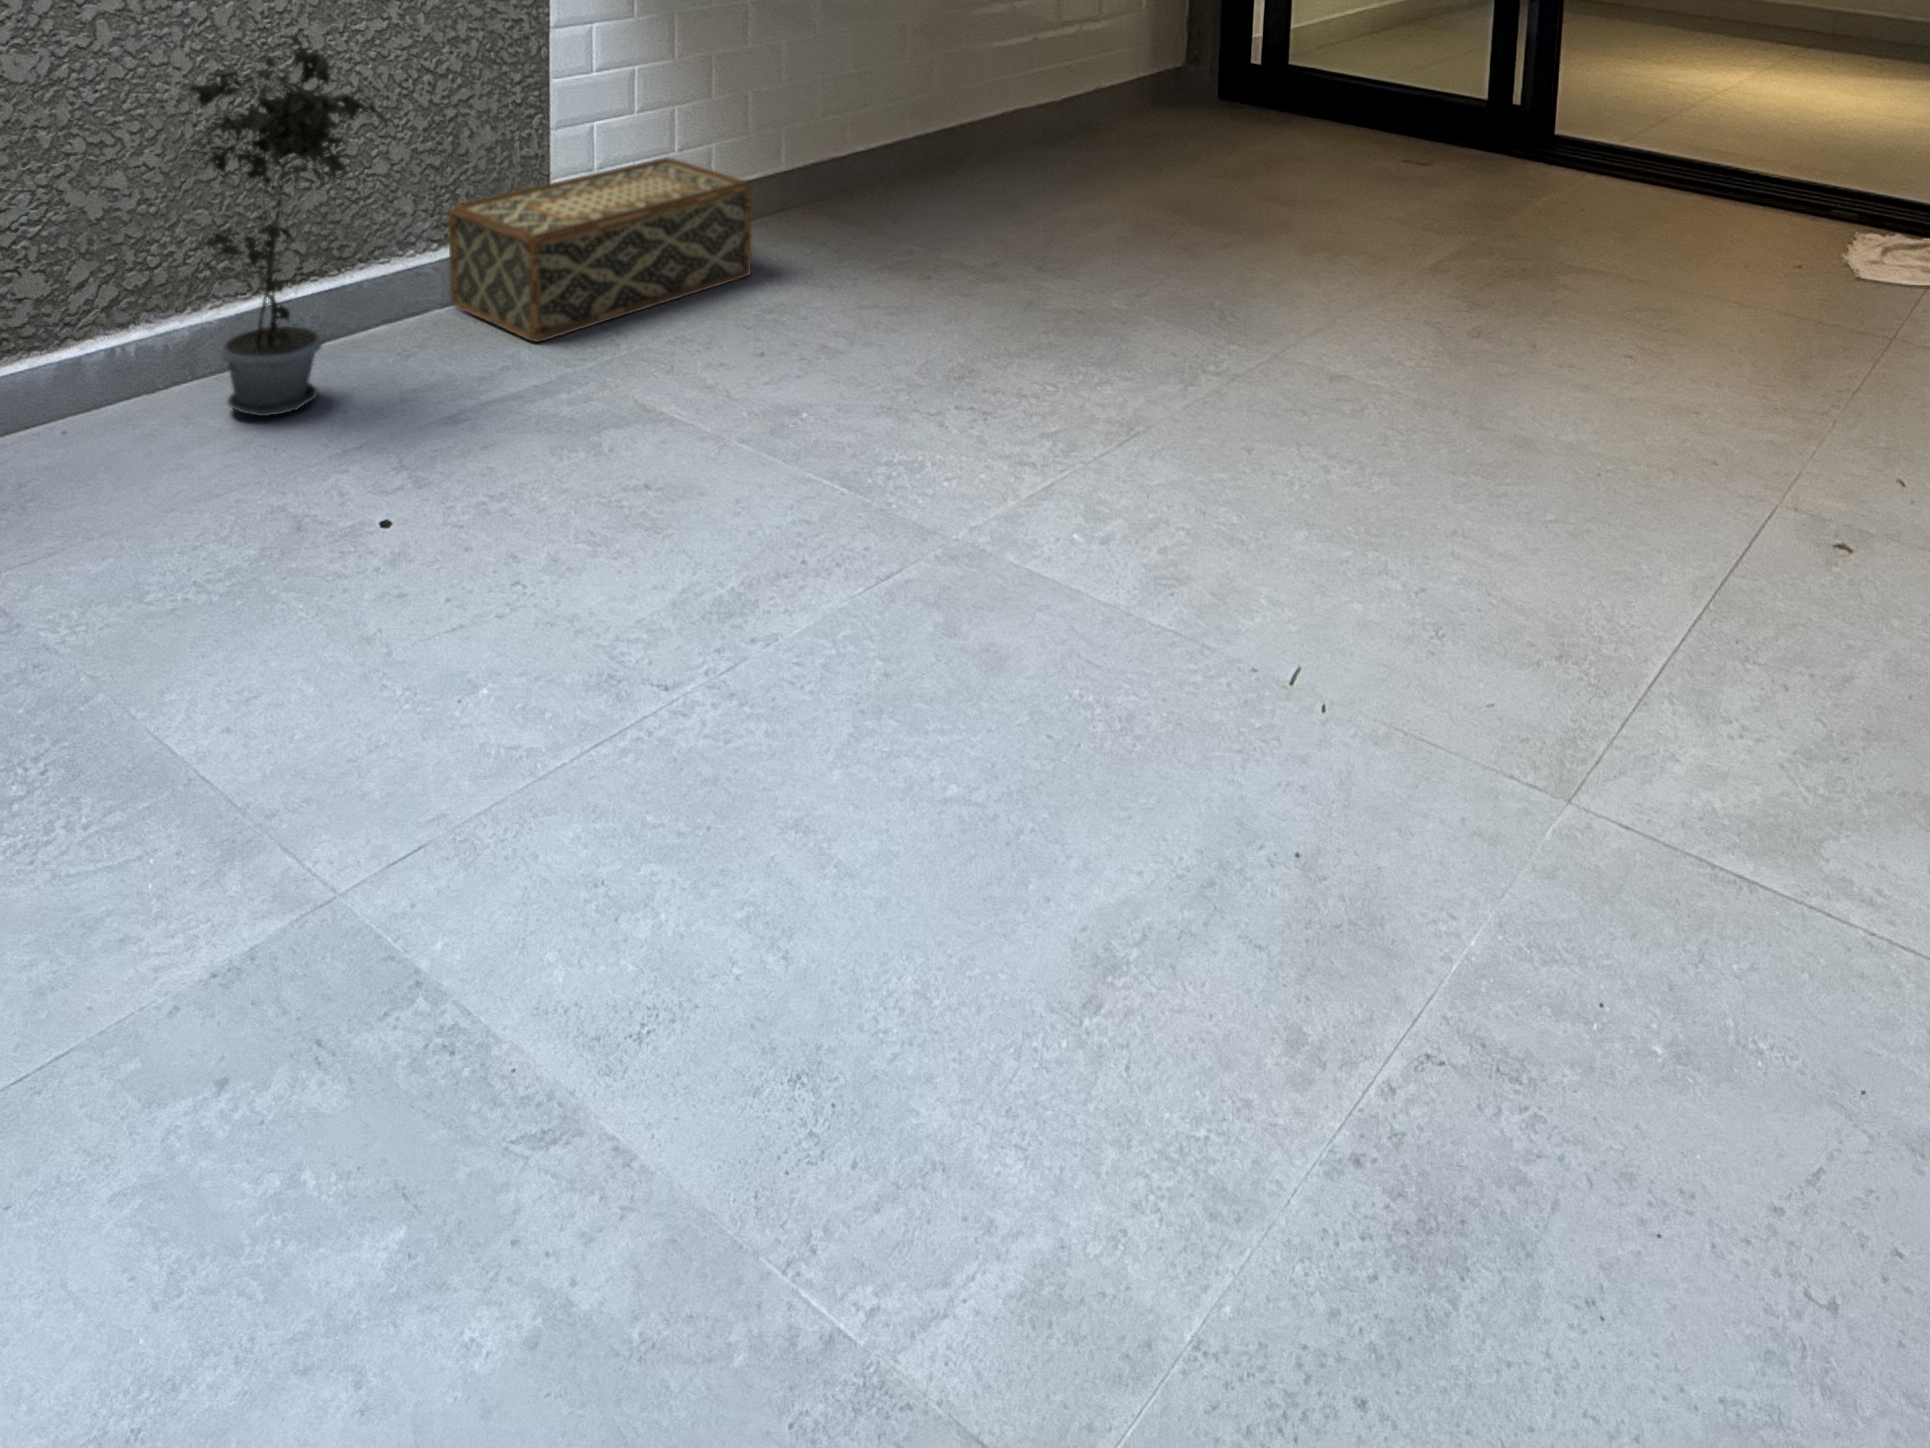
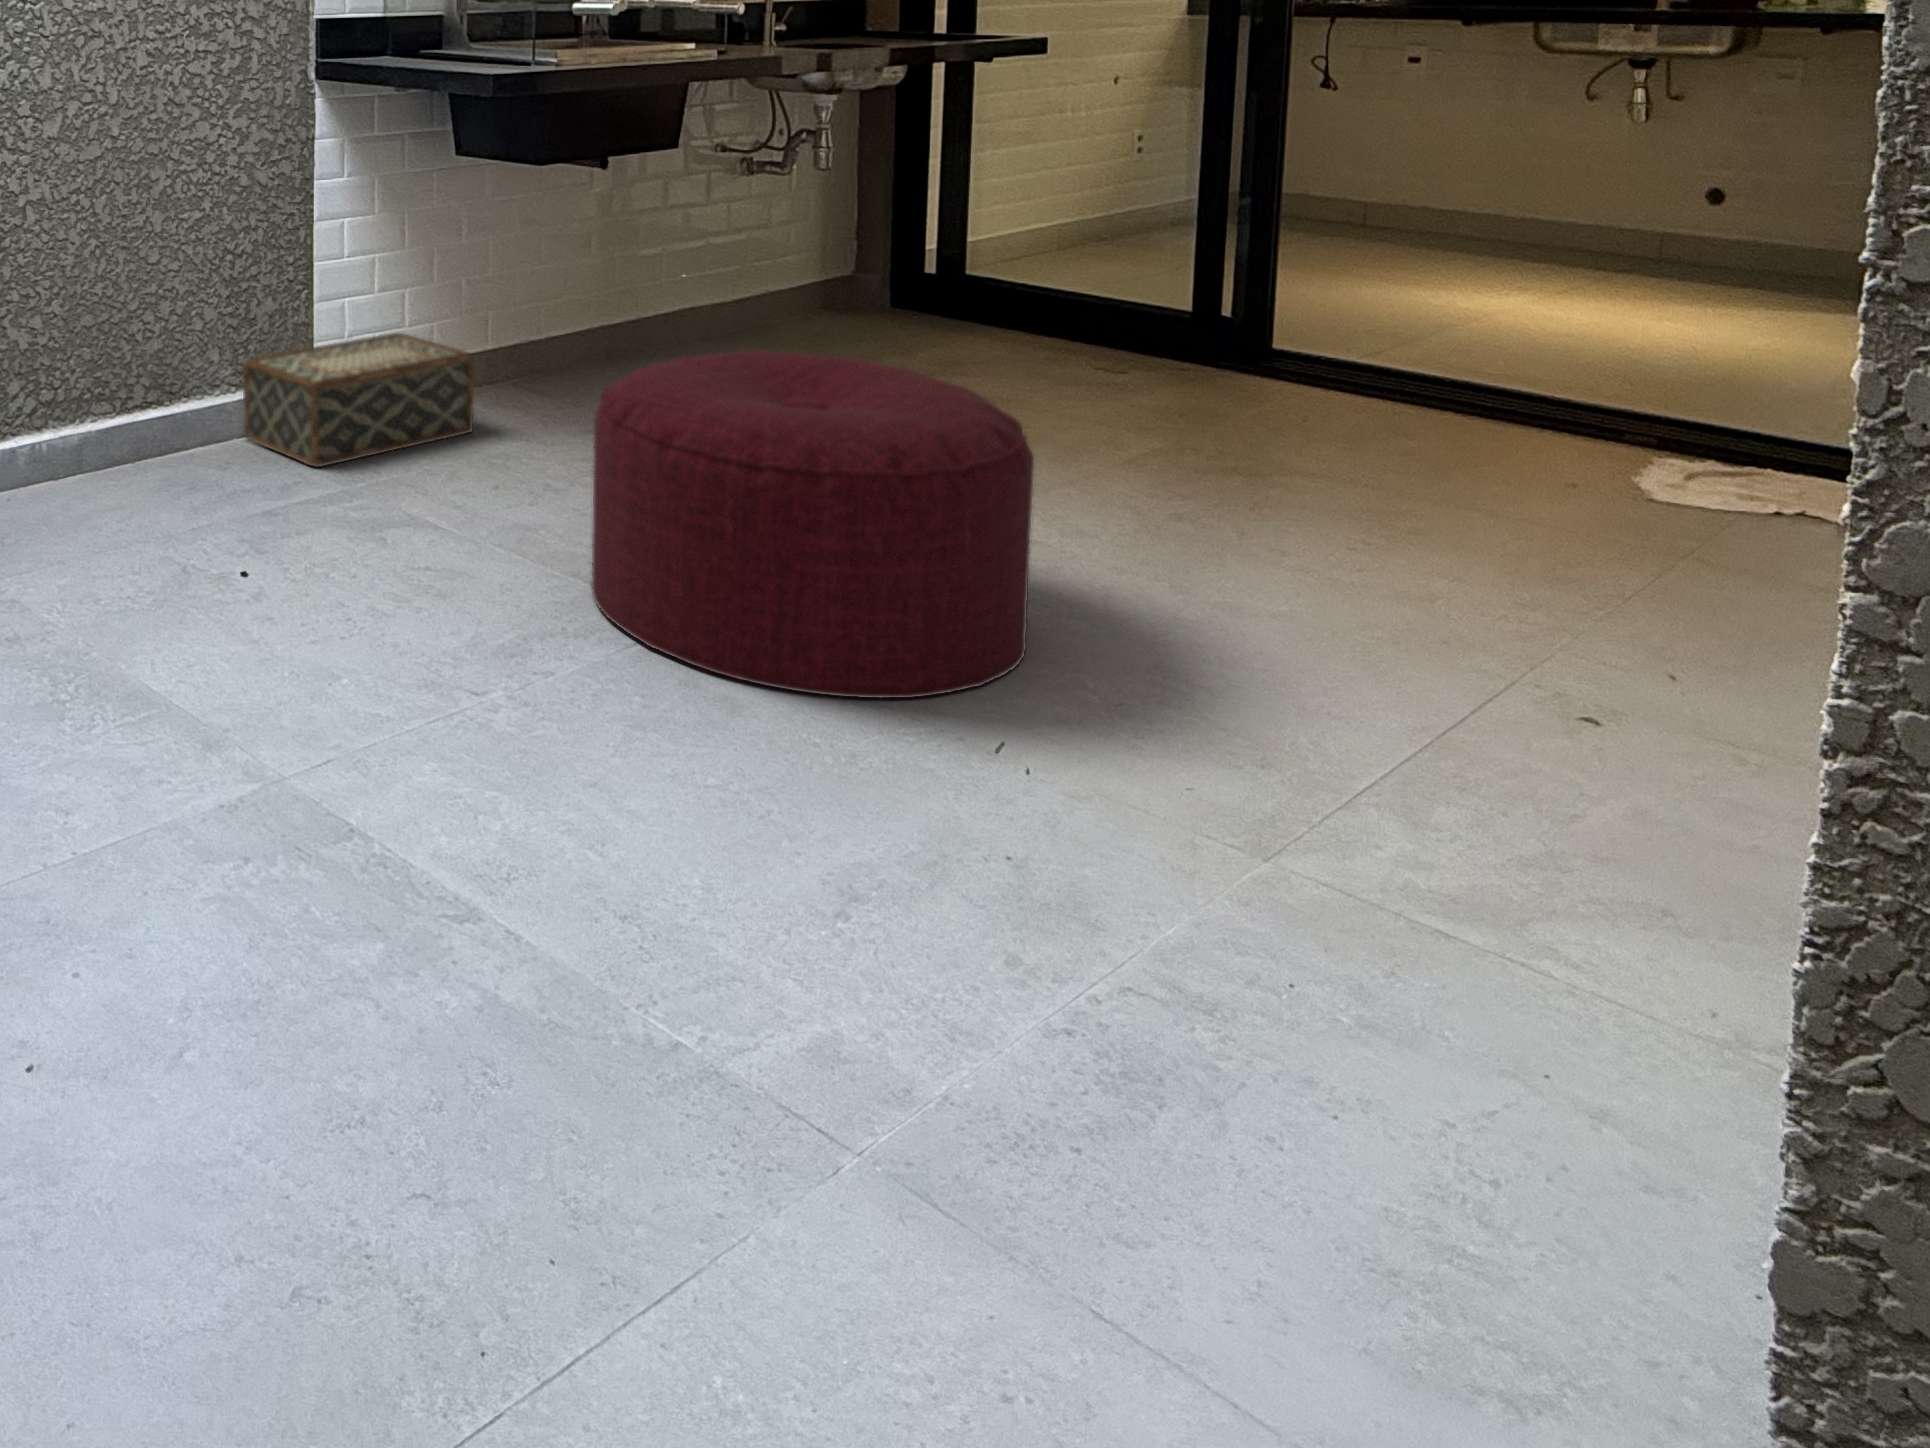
potted plant: present [182,35,388,416] -> none [83,218,227,500]
ottoman: none [847,184,1334,623] -> present [591,350,1034,698]

